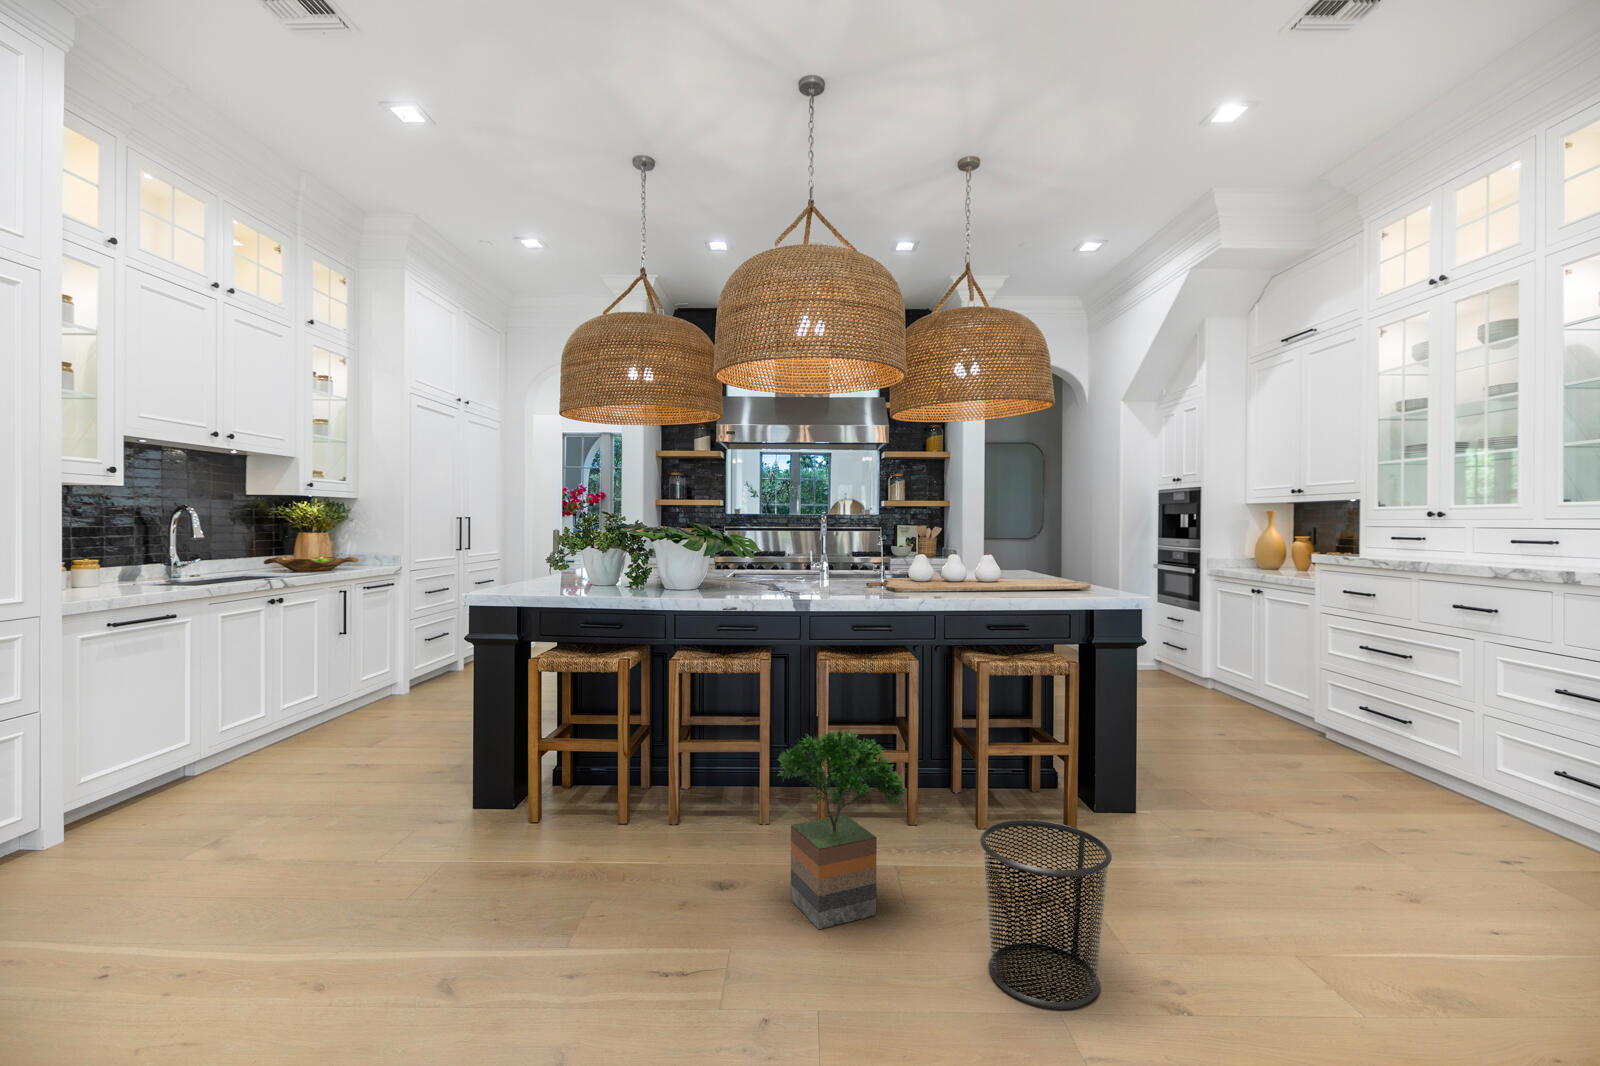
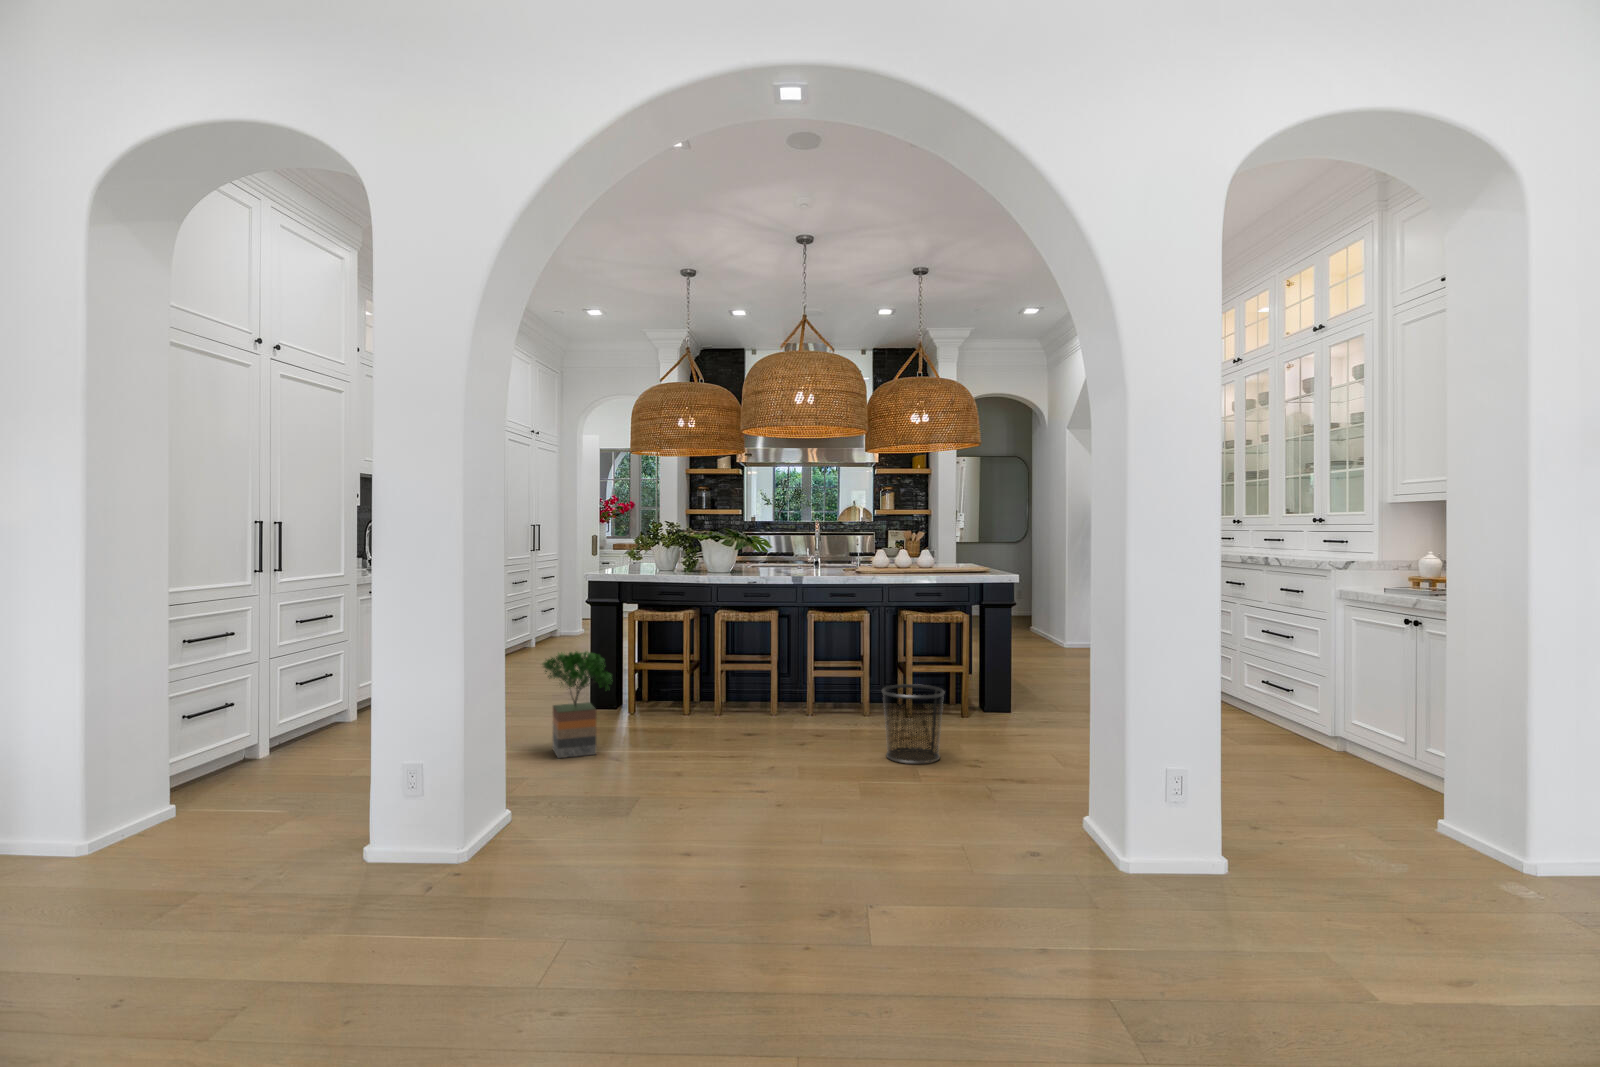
potted tree: present [778,730,906,929] -> present [543,651,612,758]

